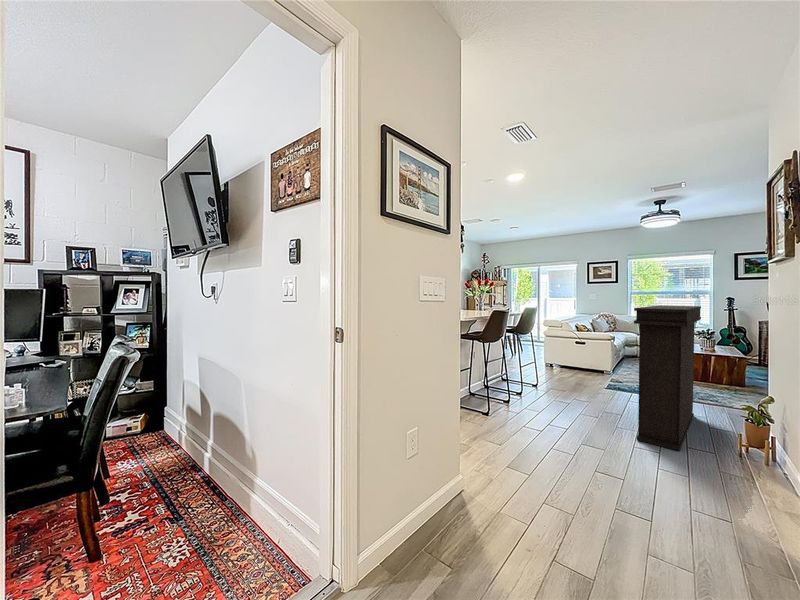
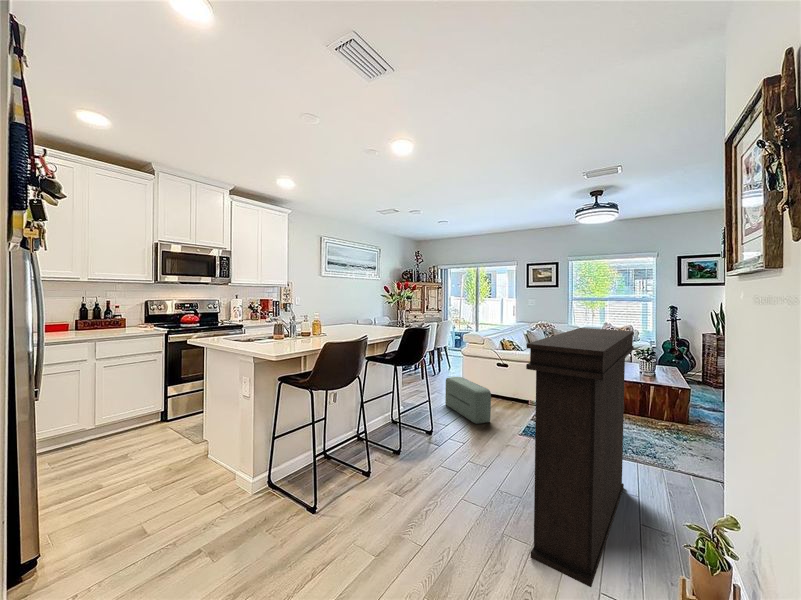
pouf: none [536,351,578,383] -> present [445,377,491,424]

